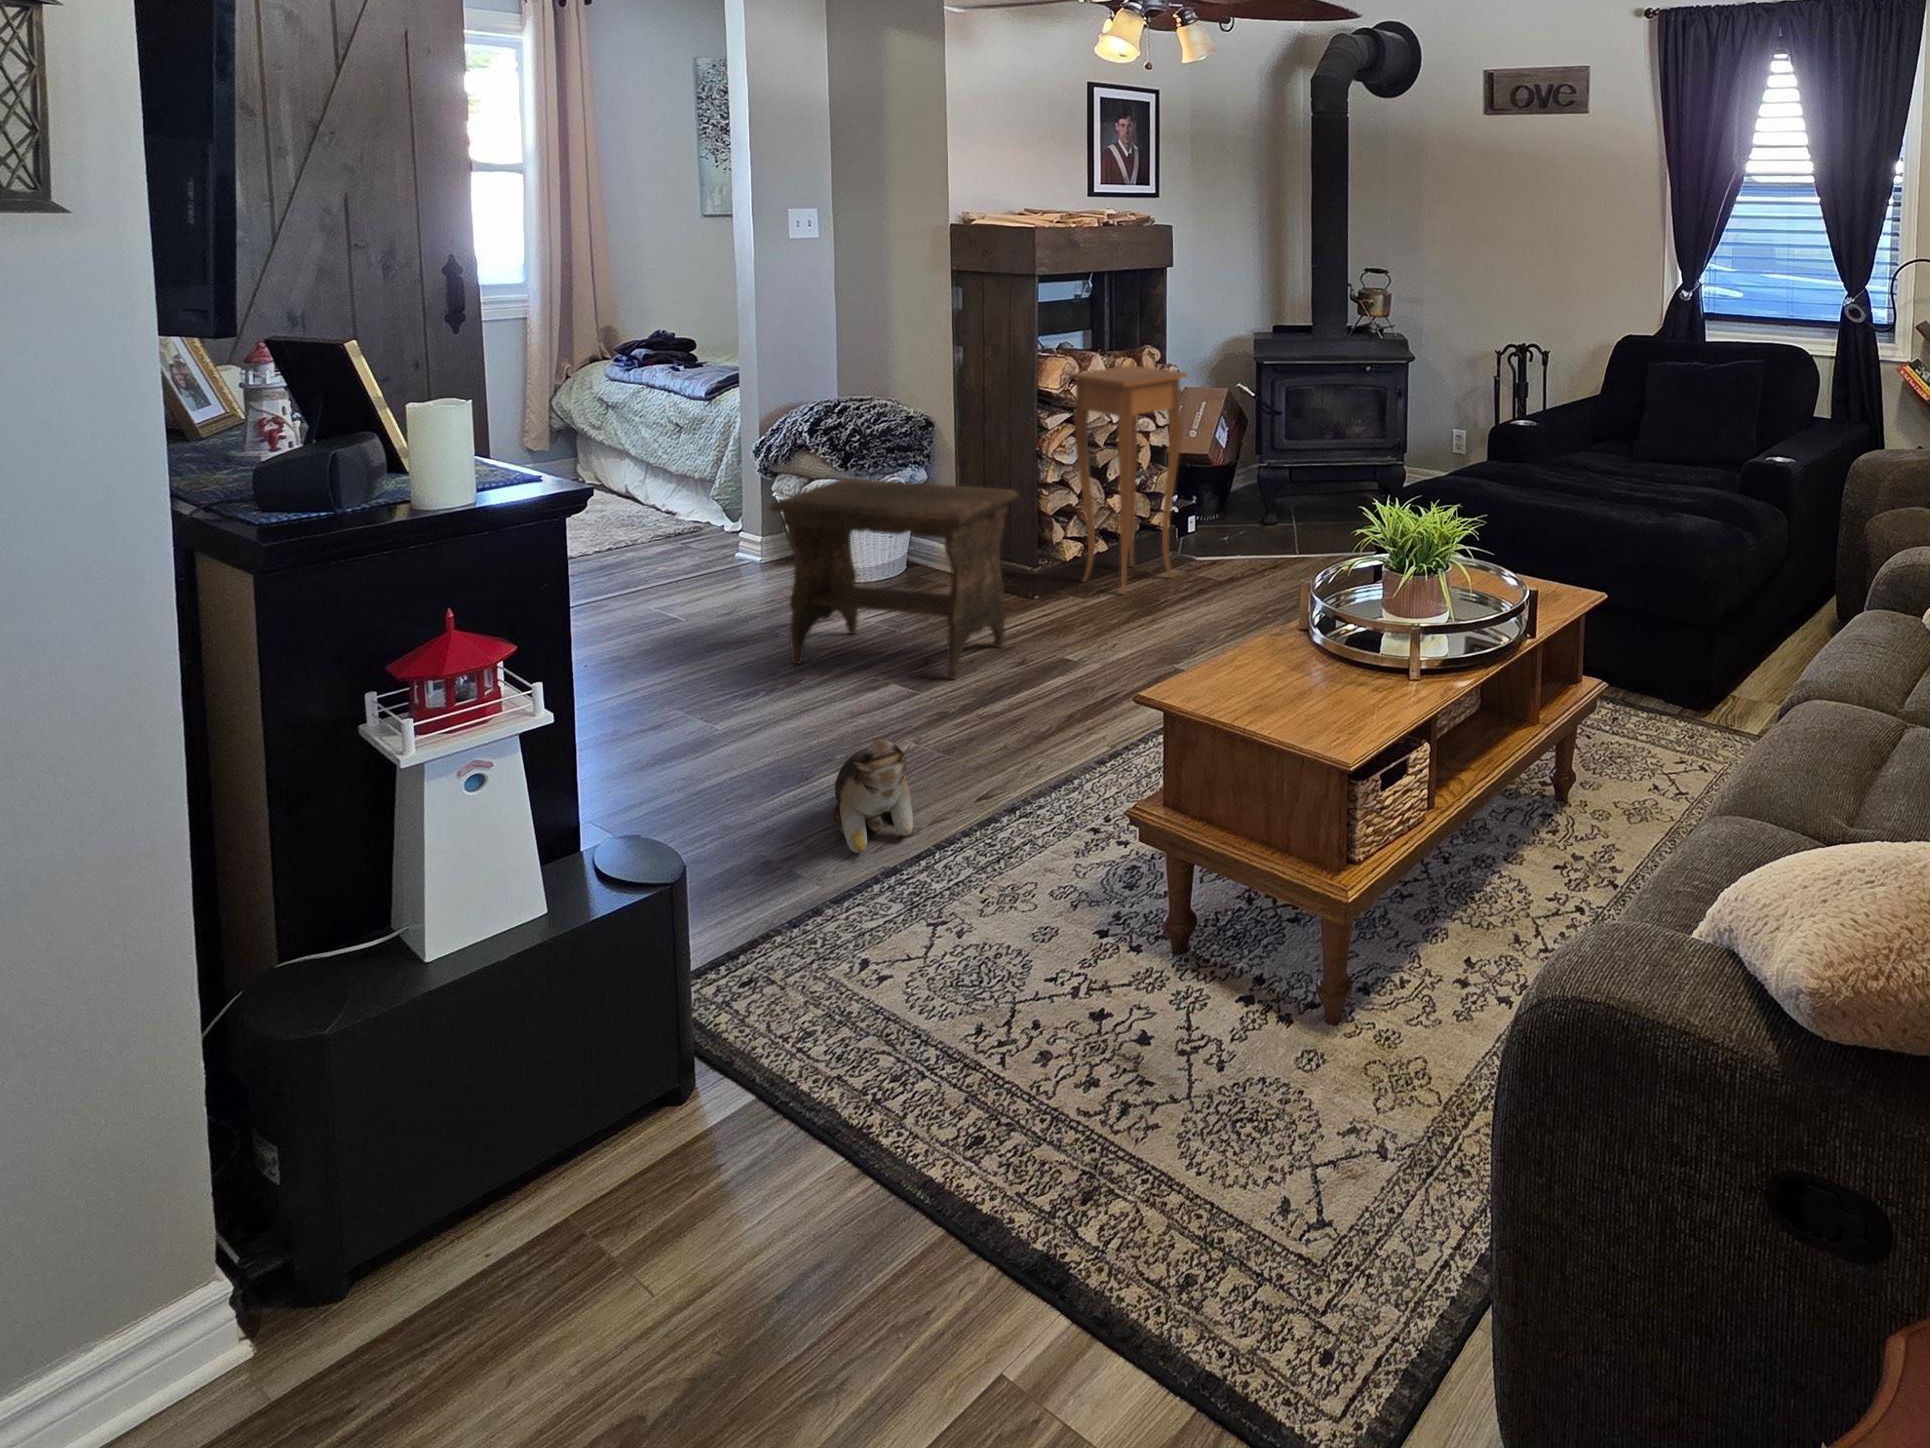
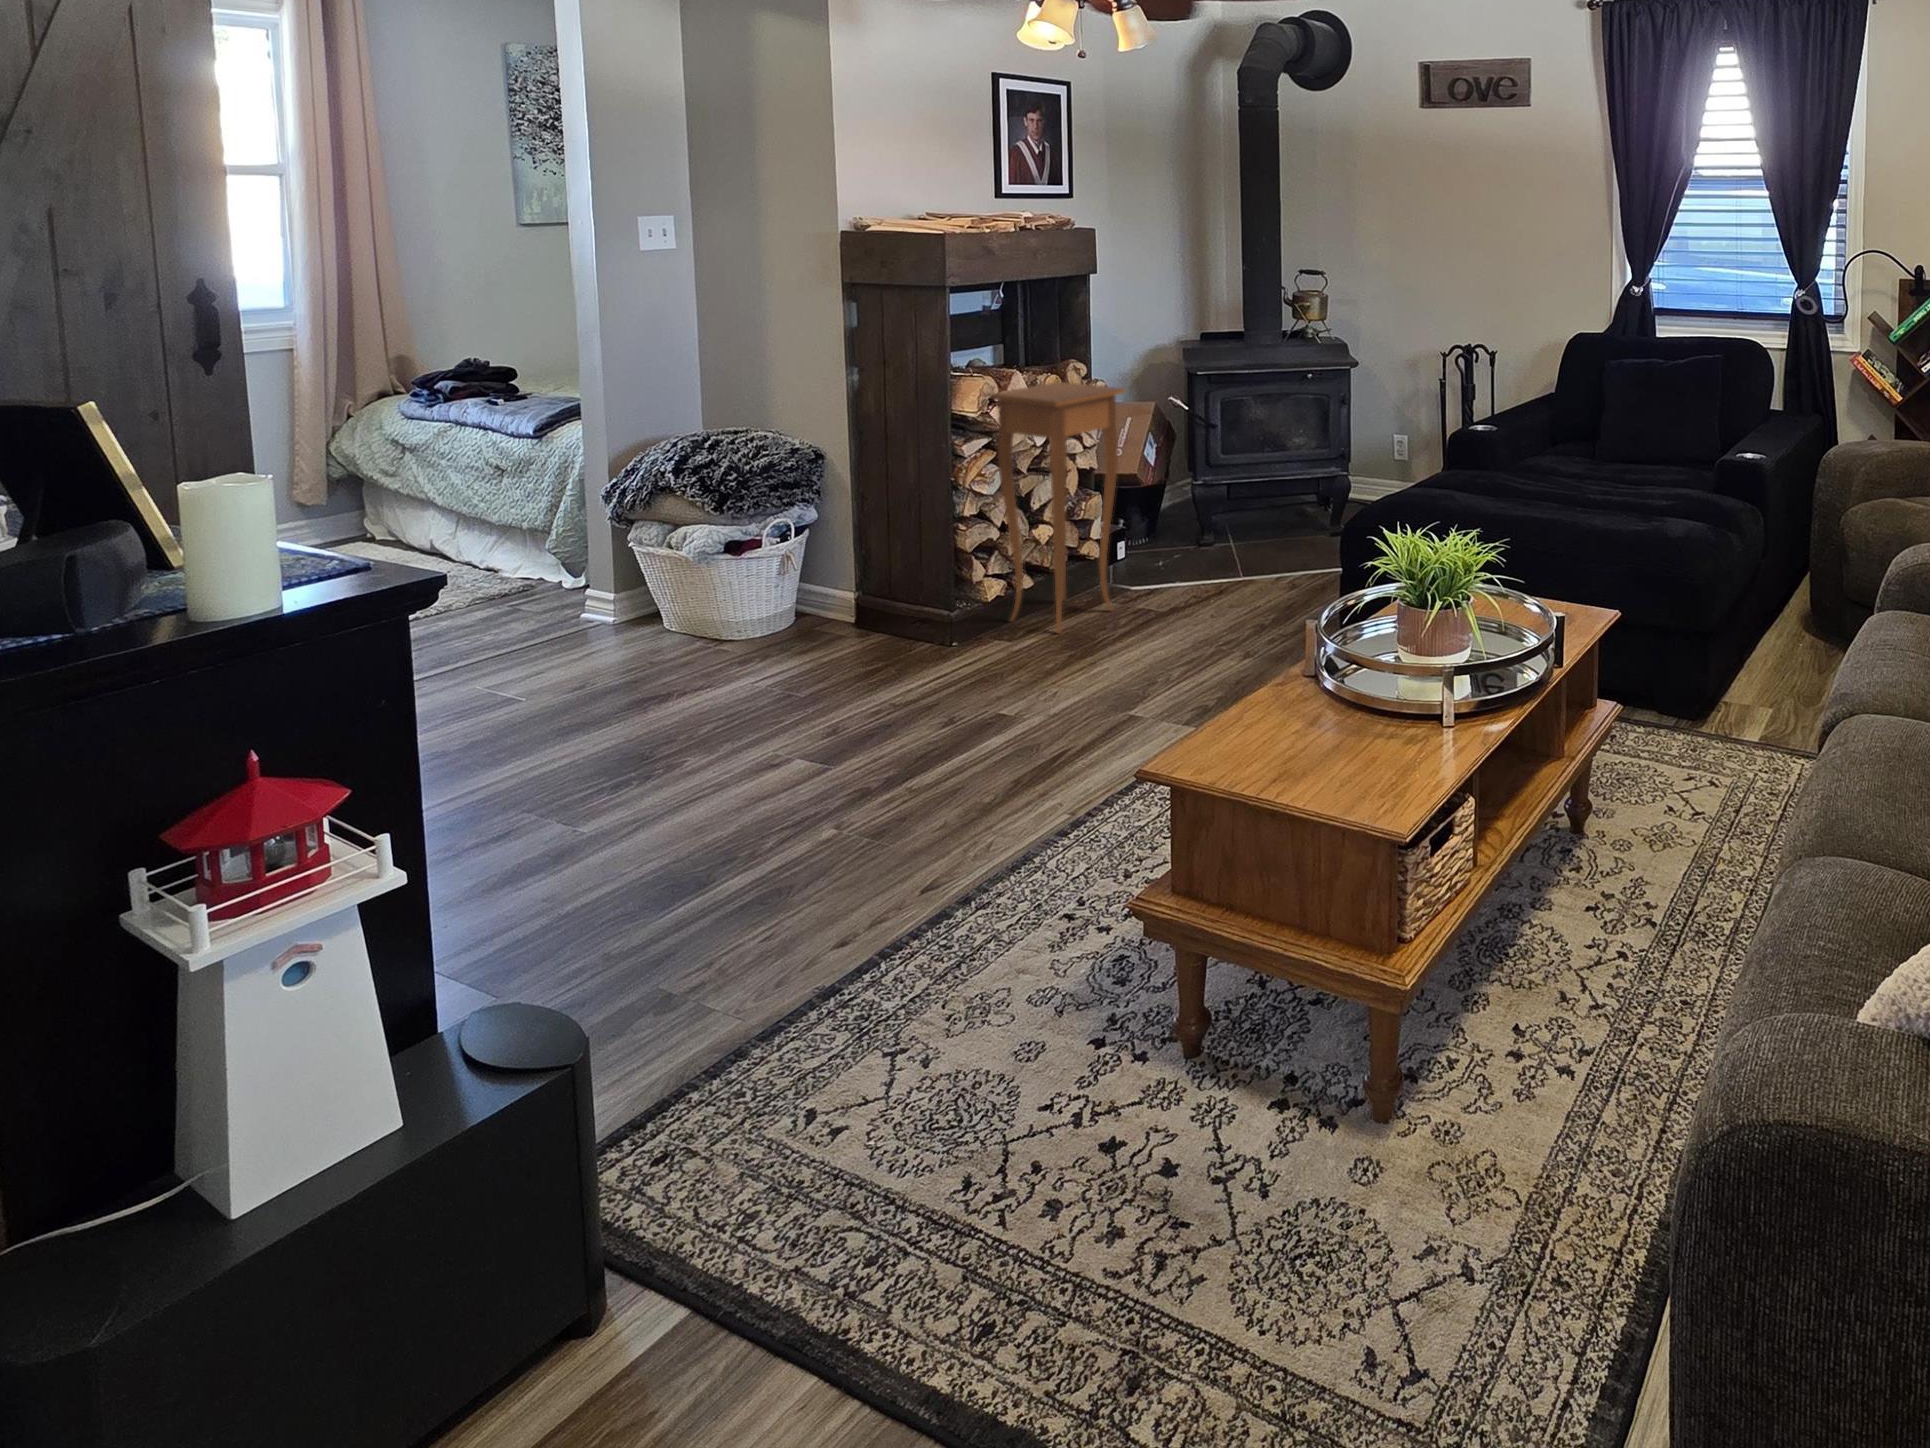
footstool: present [770,478,1018,680] -> none [639,523,943,747]
plush toy: present [834,740,913,853] -> none [749,837,850,973]

